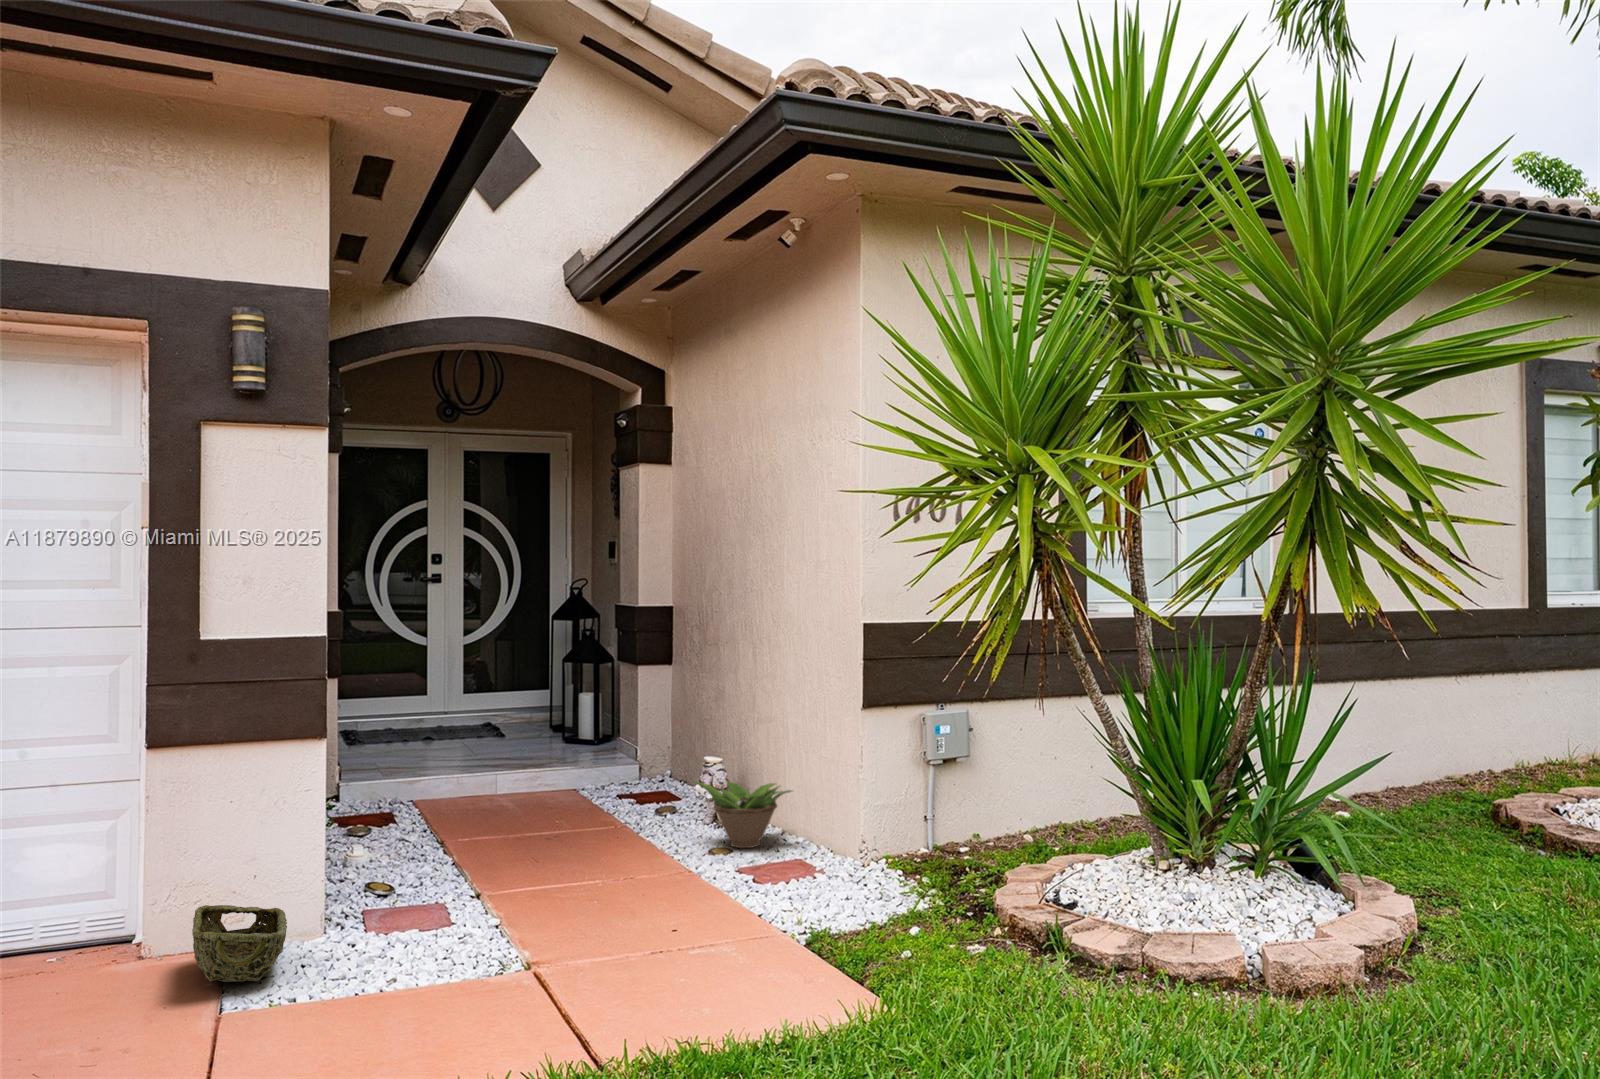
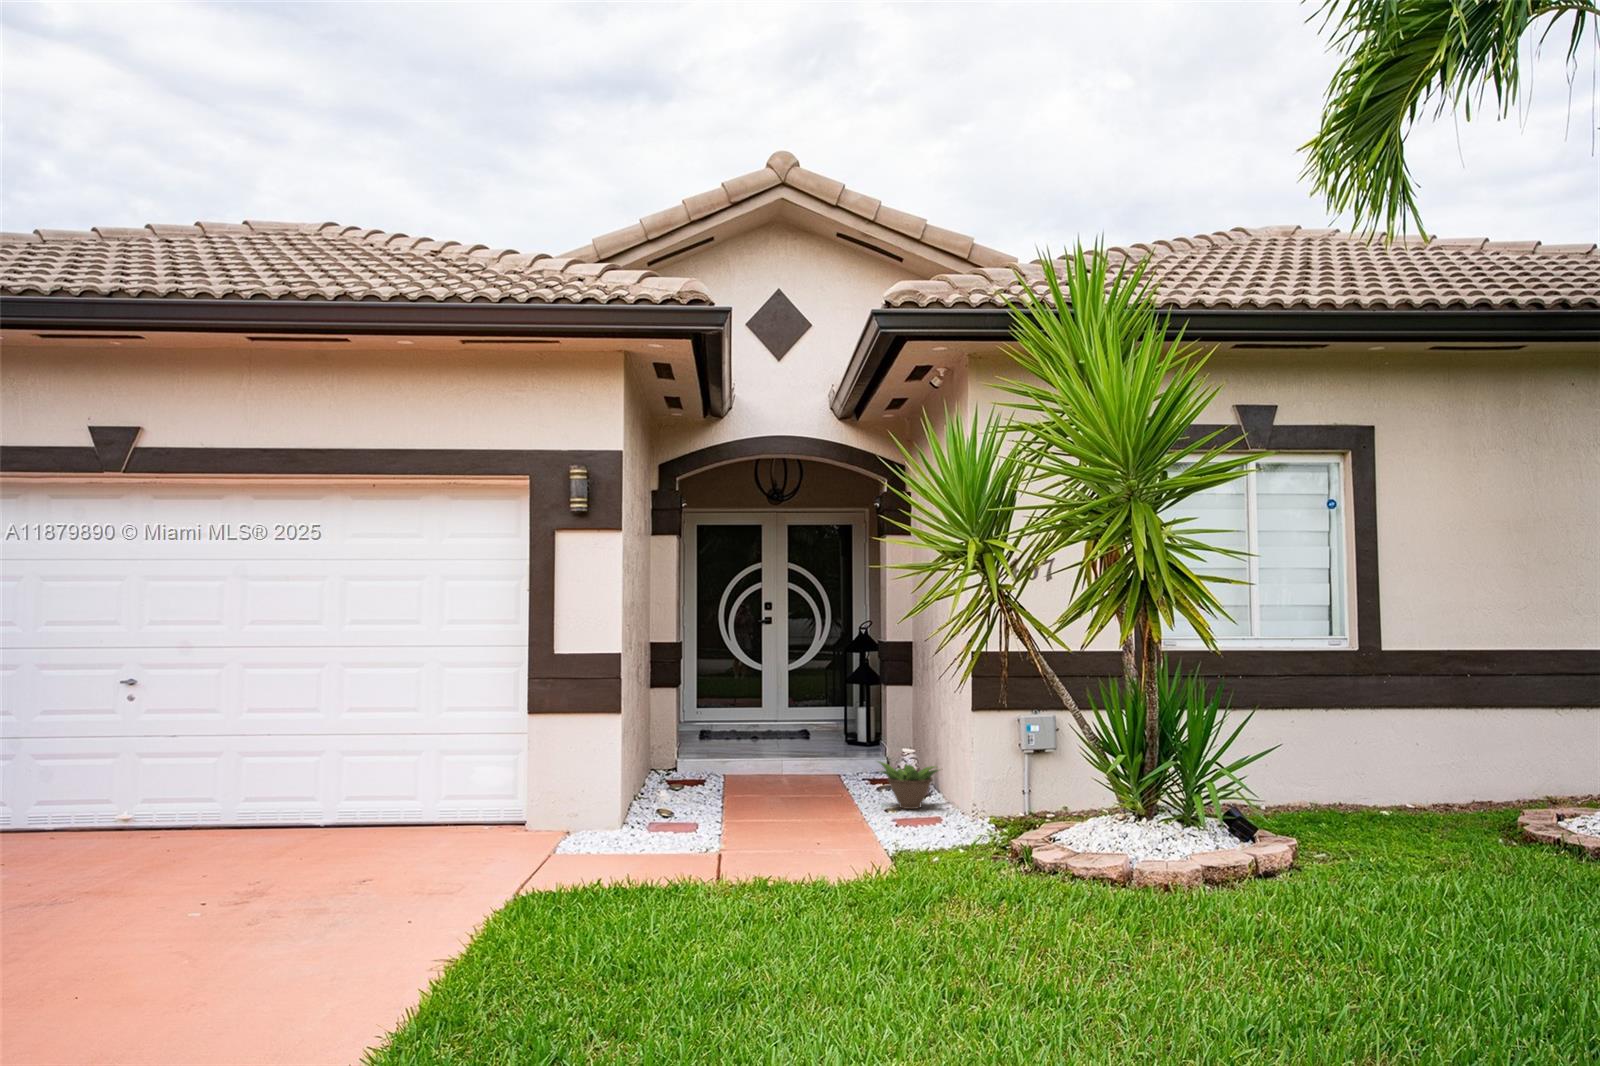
woven basket: present [192,905,287,982] -> none [543,801,597,841]

